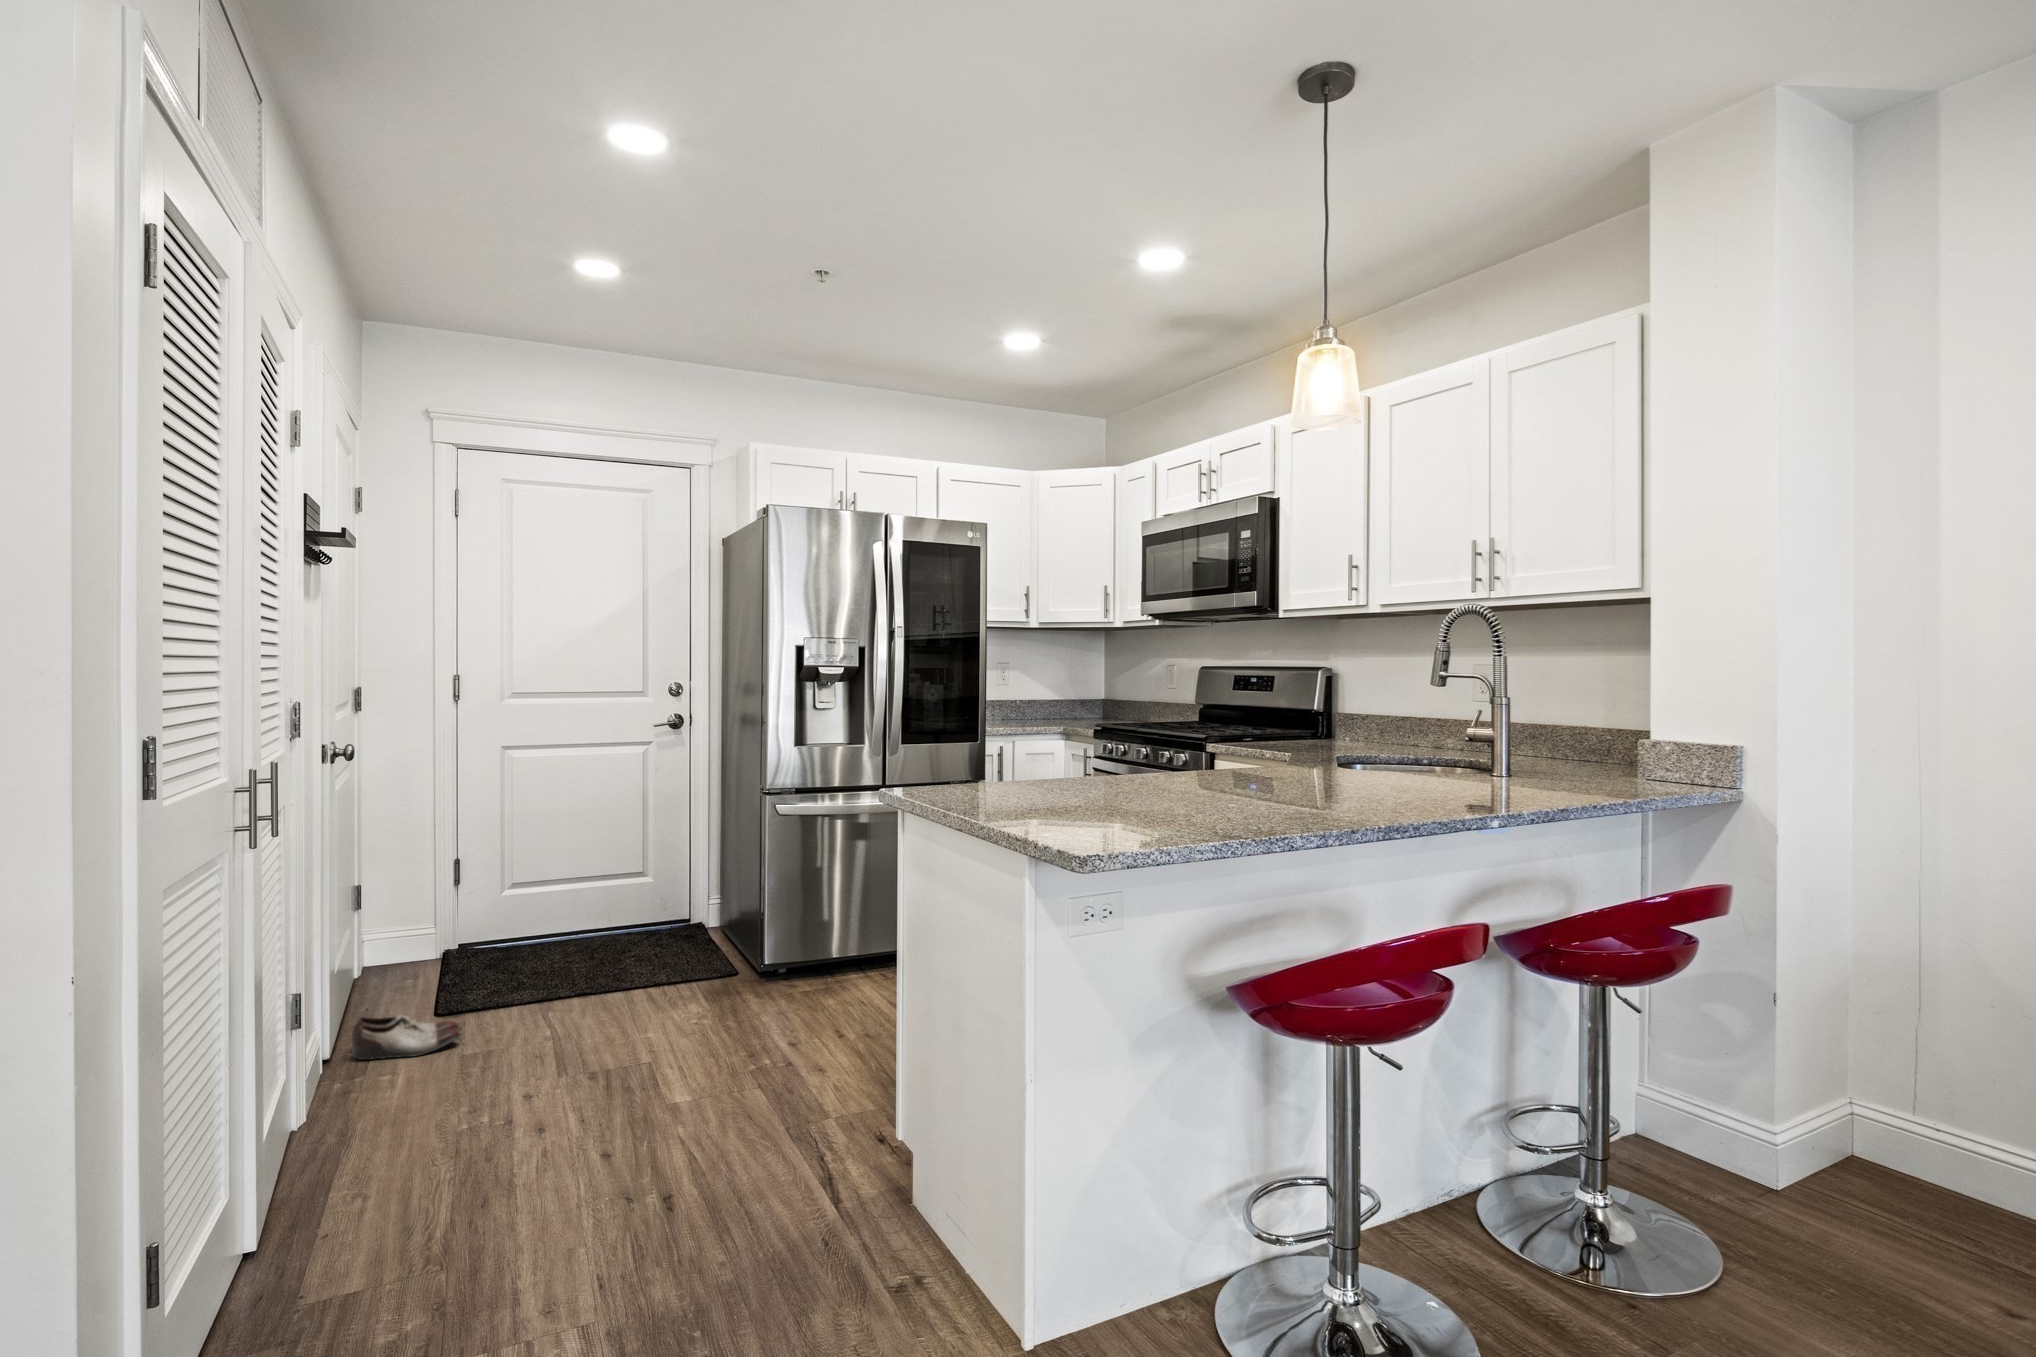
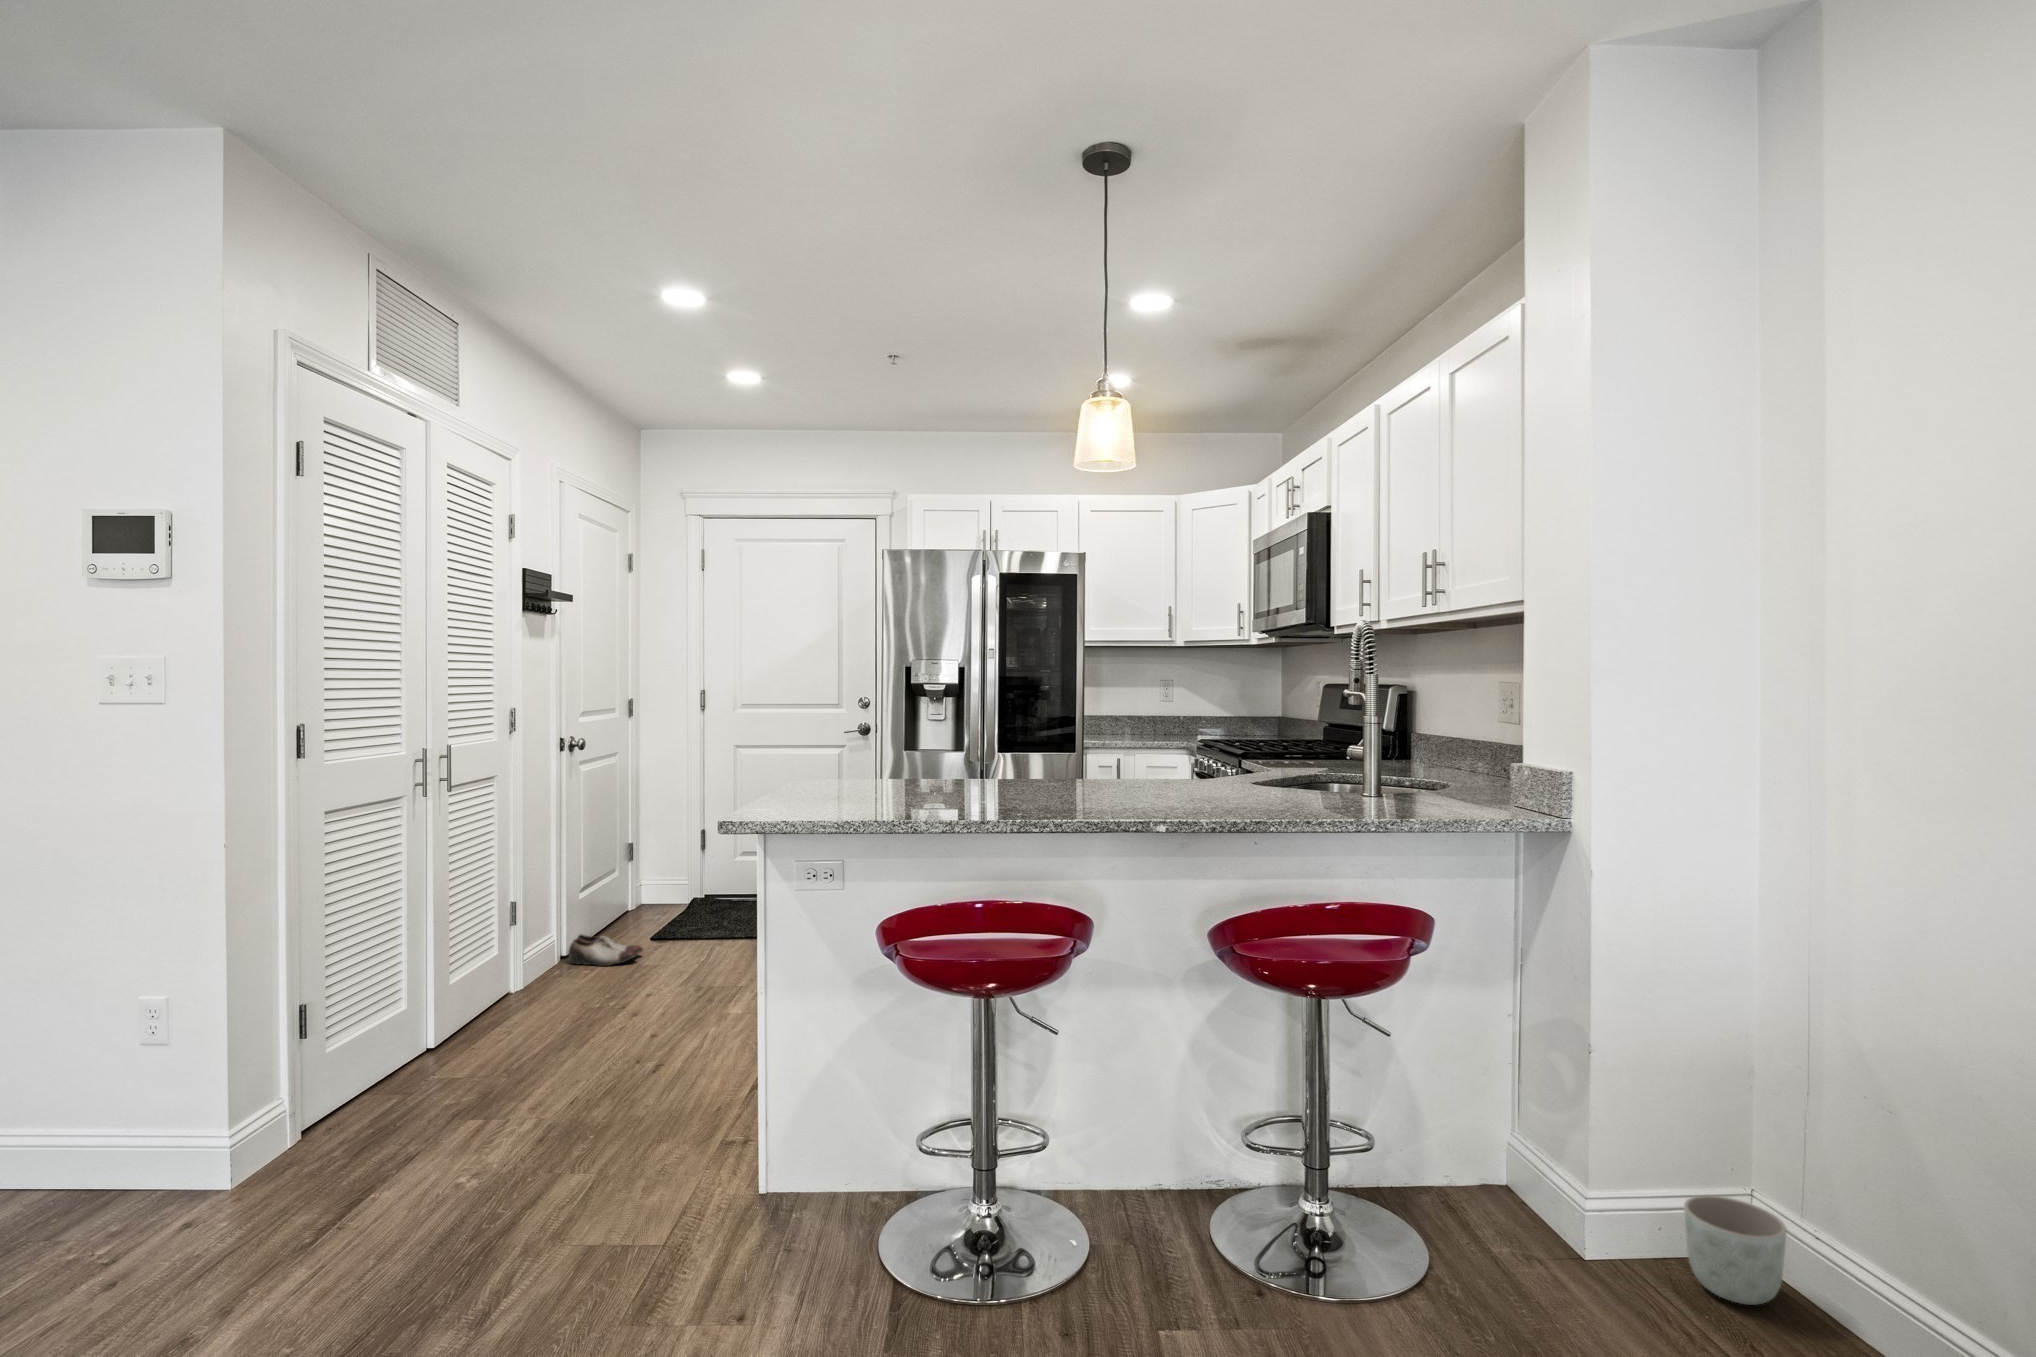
planter: none [1846,1112,1943,1202] -> present [1684,1195,1787,1305]

